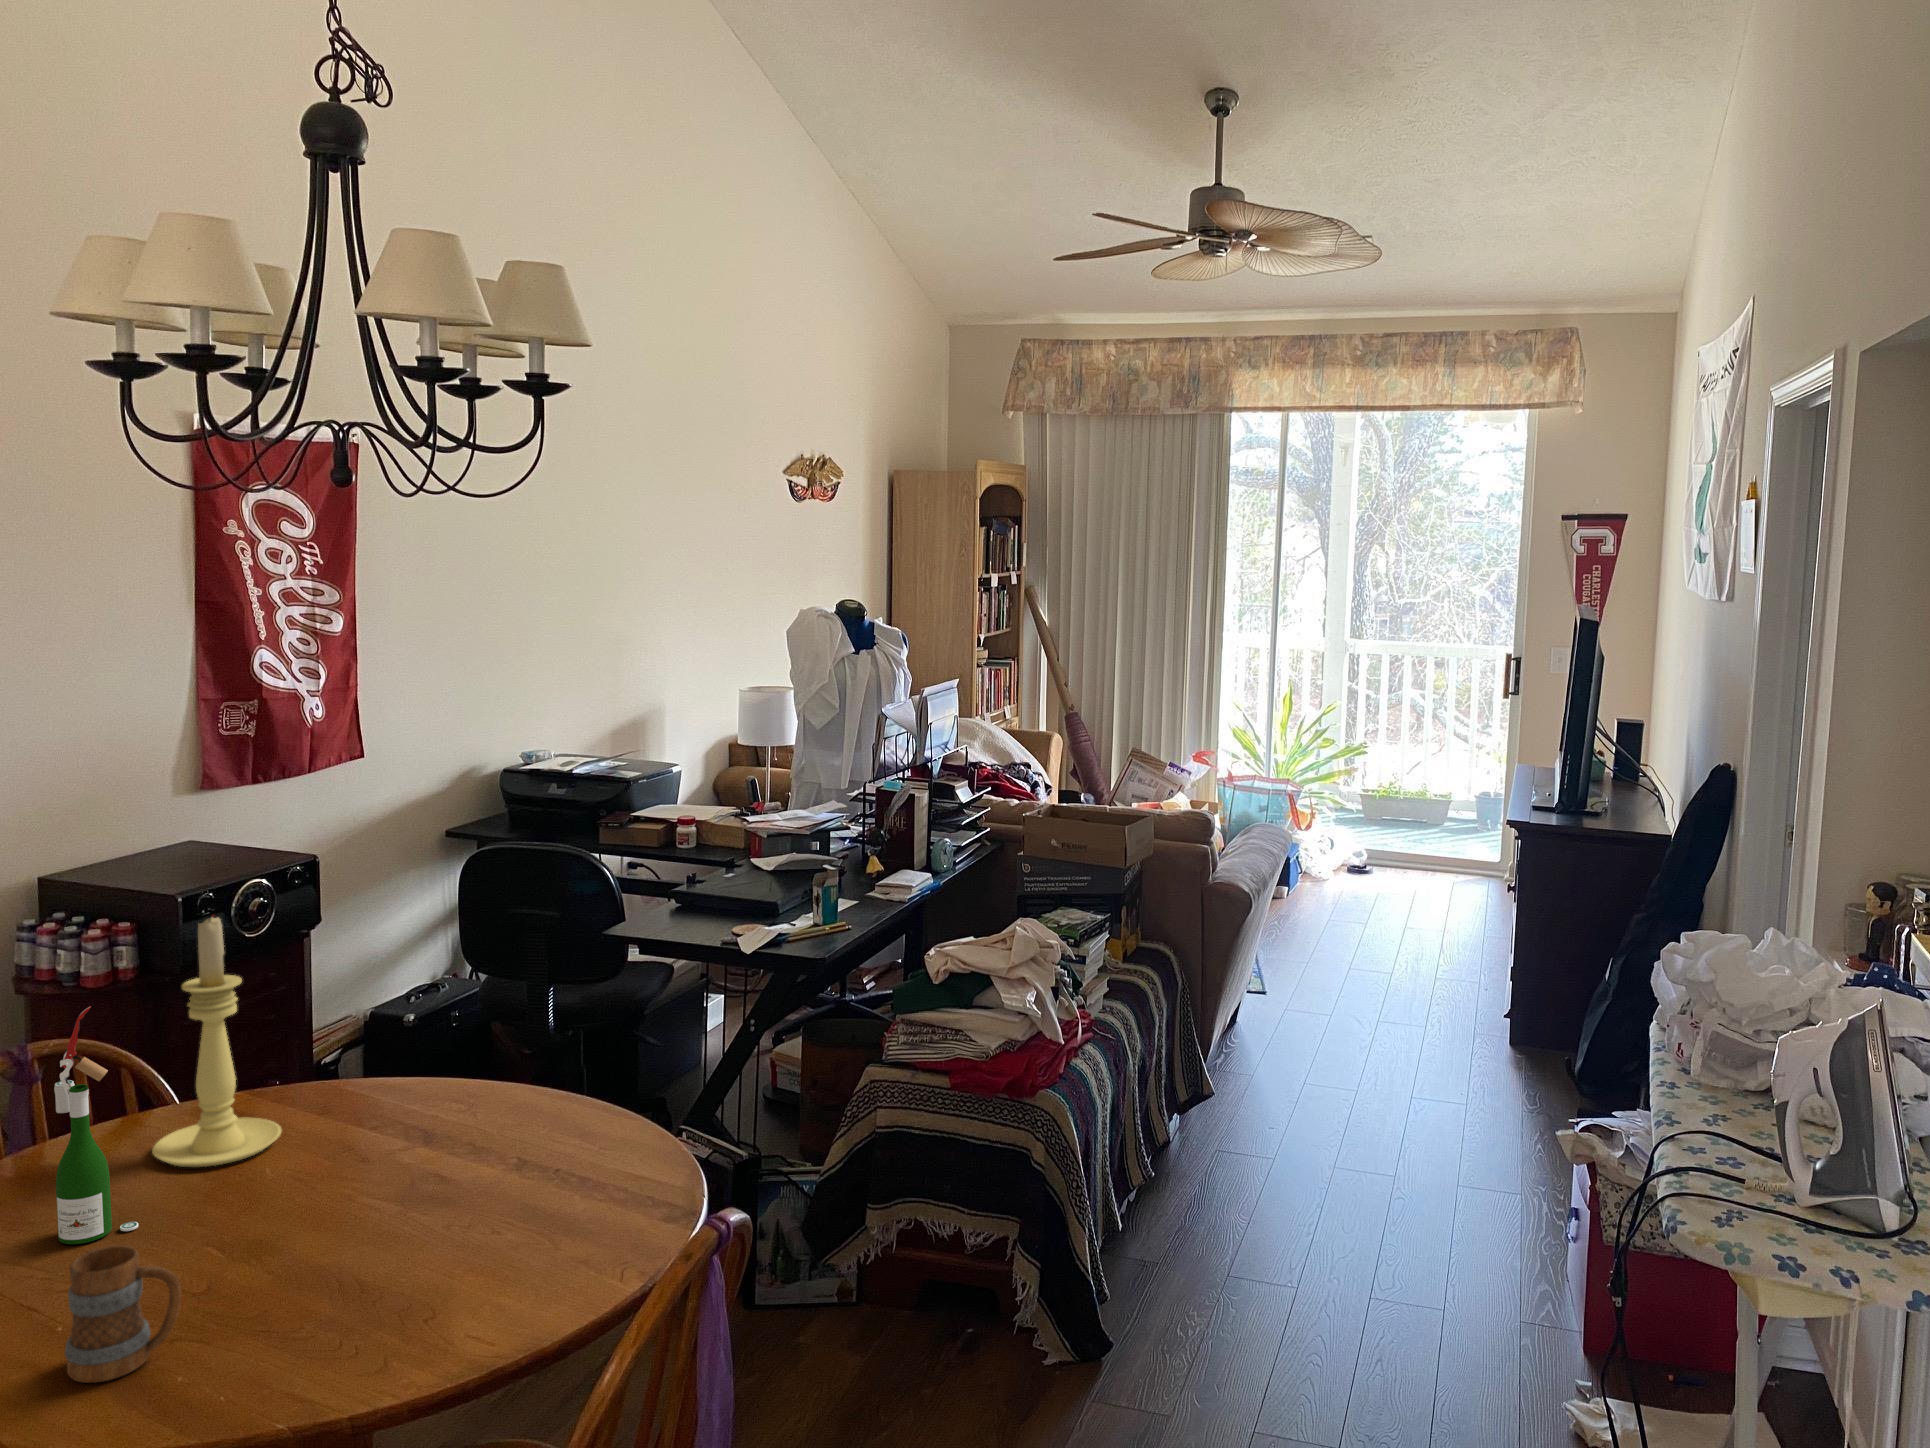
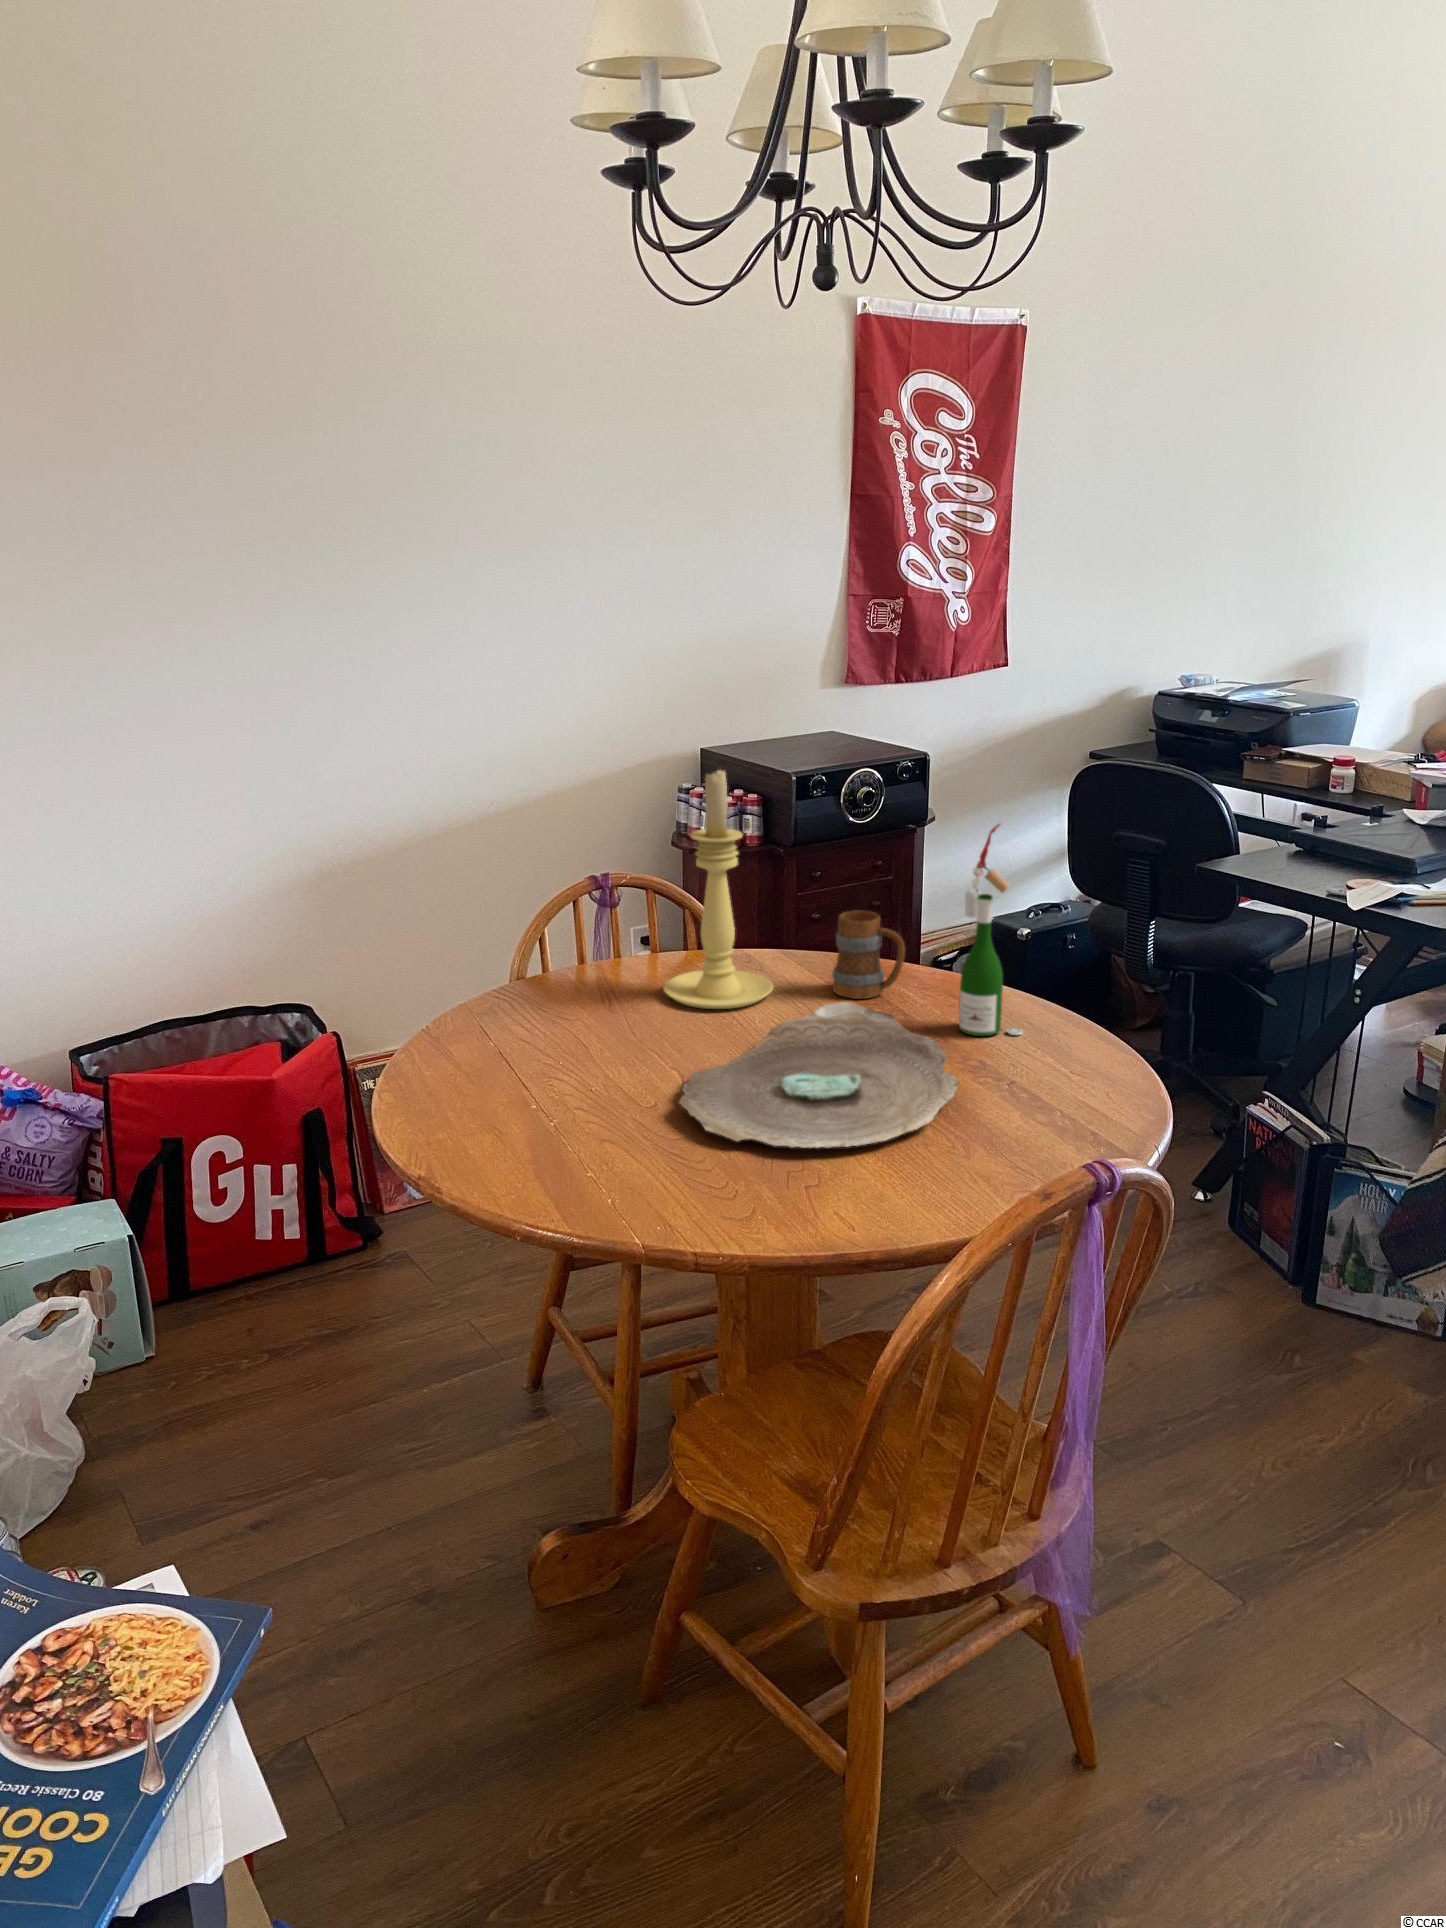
wine bottle: present [54,1006,138,1244] -> present [959,824,1022,1036]
decorative bowl: none [253,1123,526,1282] -> present [680,1002,958,1148]
mug: present [65,1245,181,1383] -> present [832,910,905,999]

